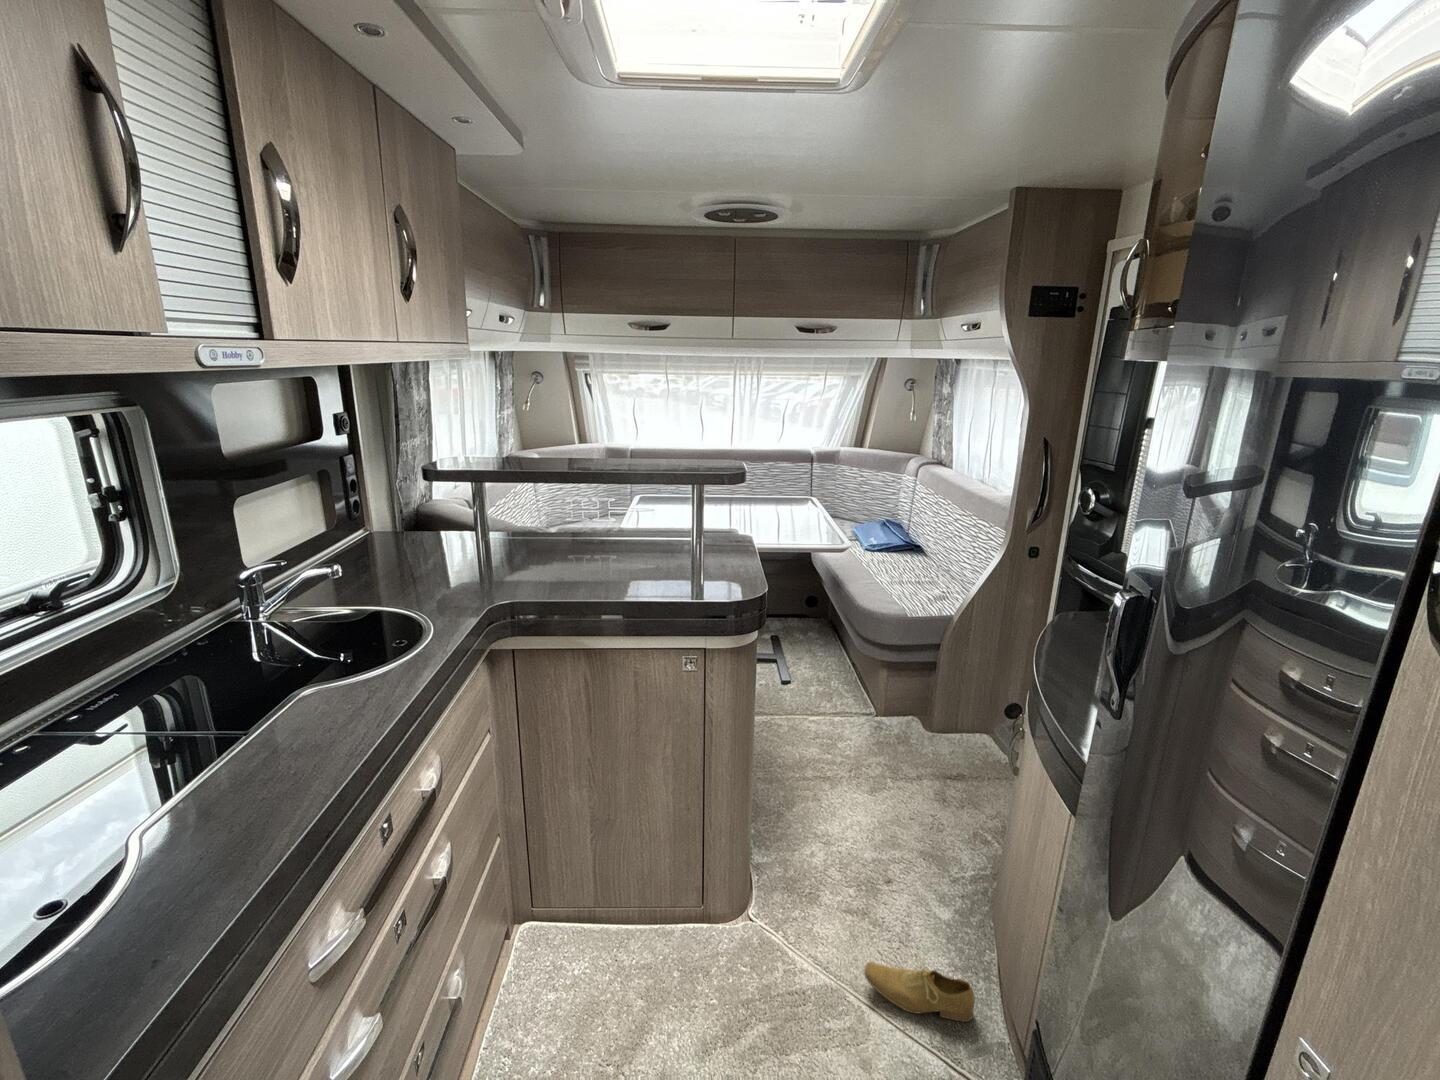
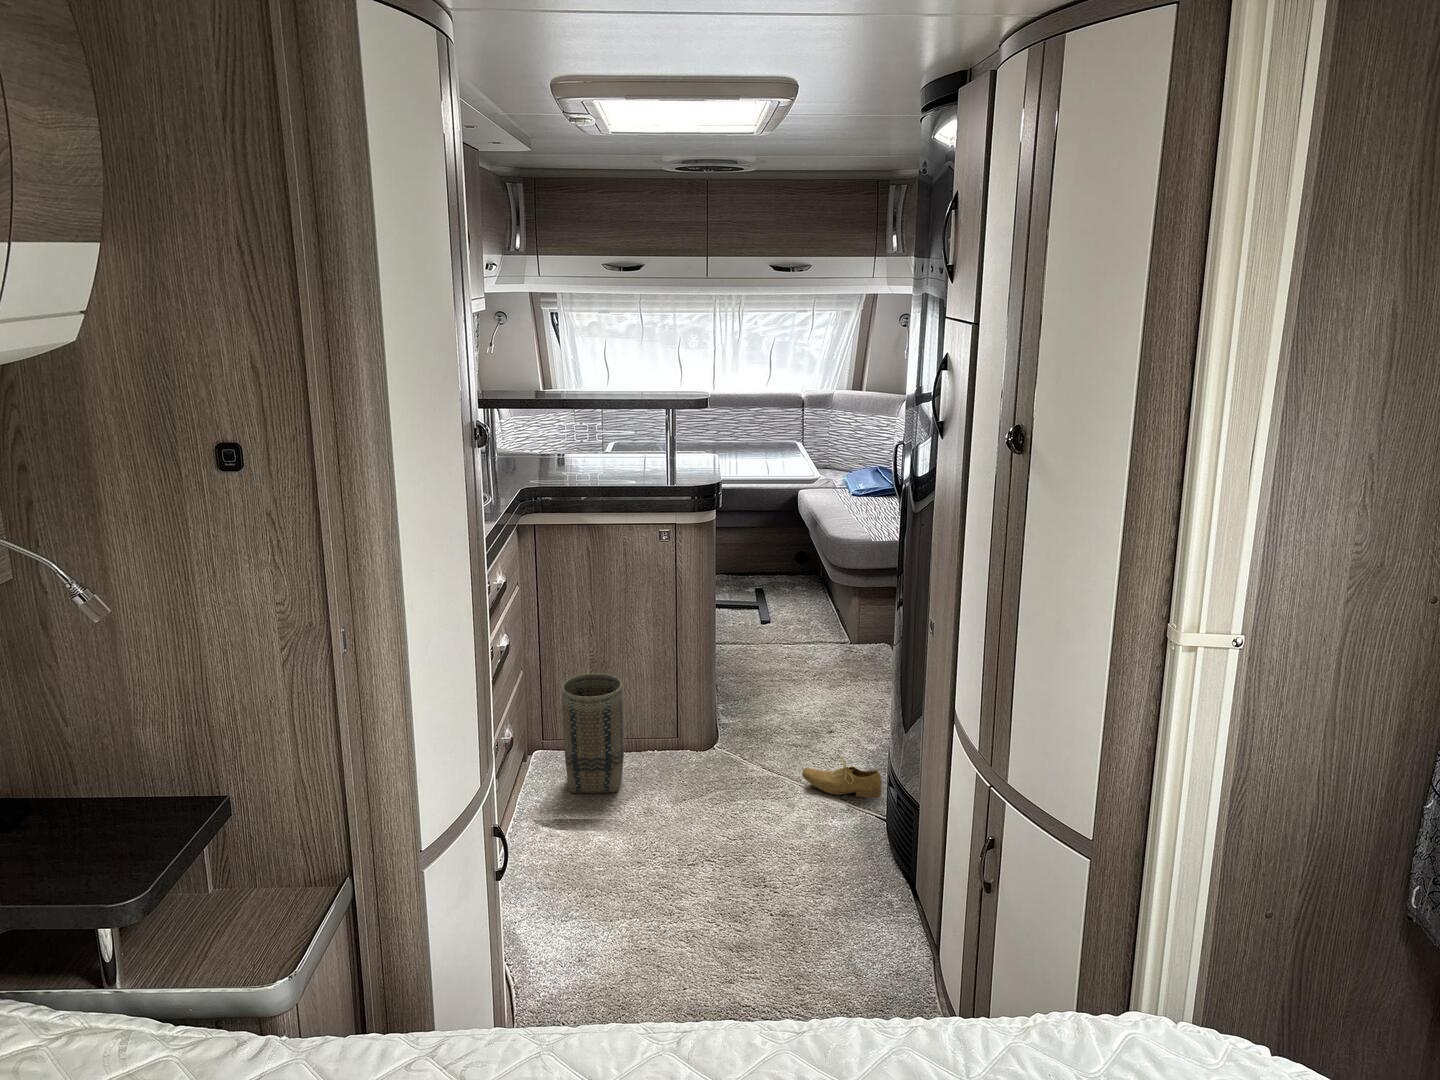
basket: none [548,837,631,1005] -> present [562,673,624,793]

